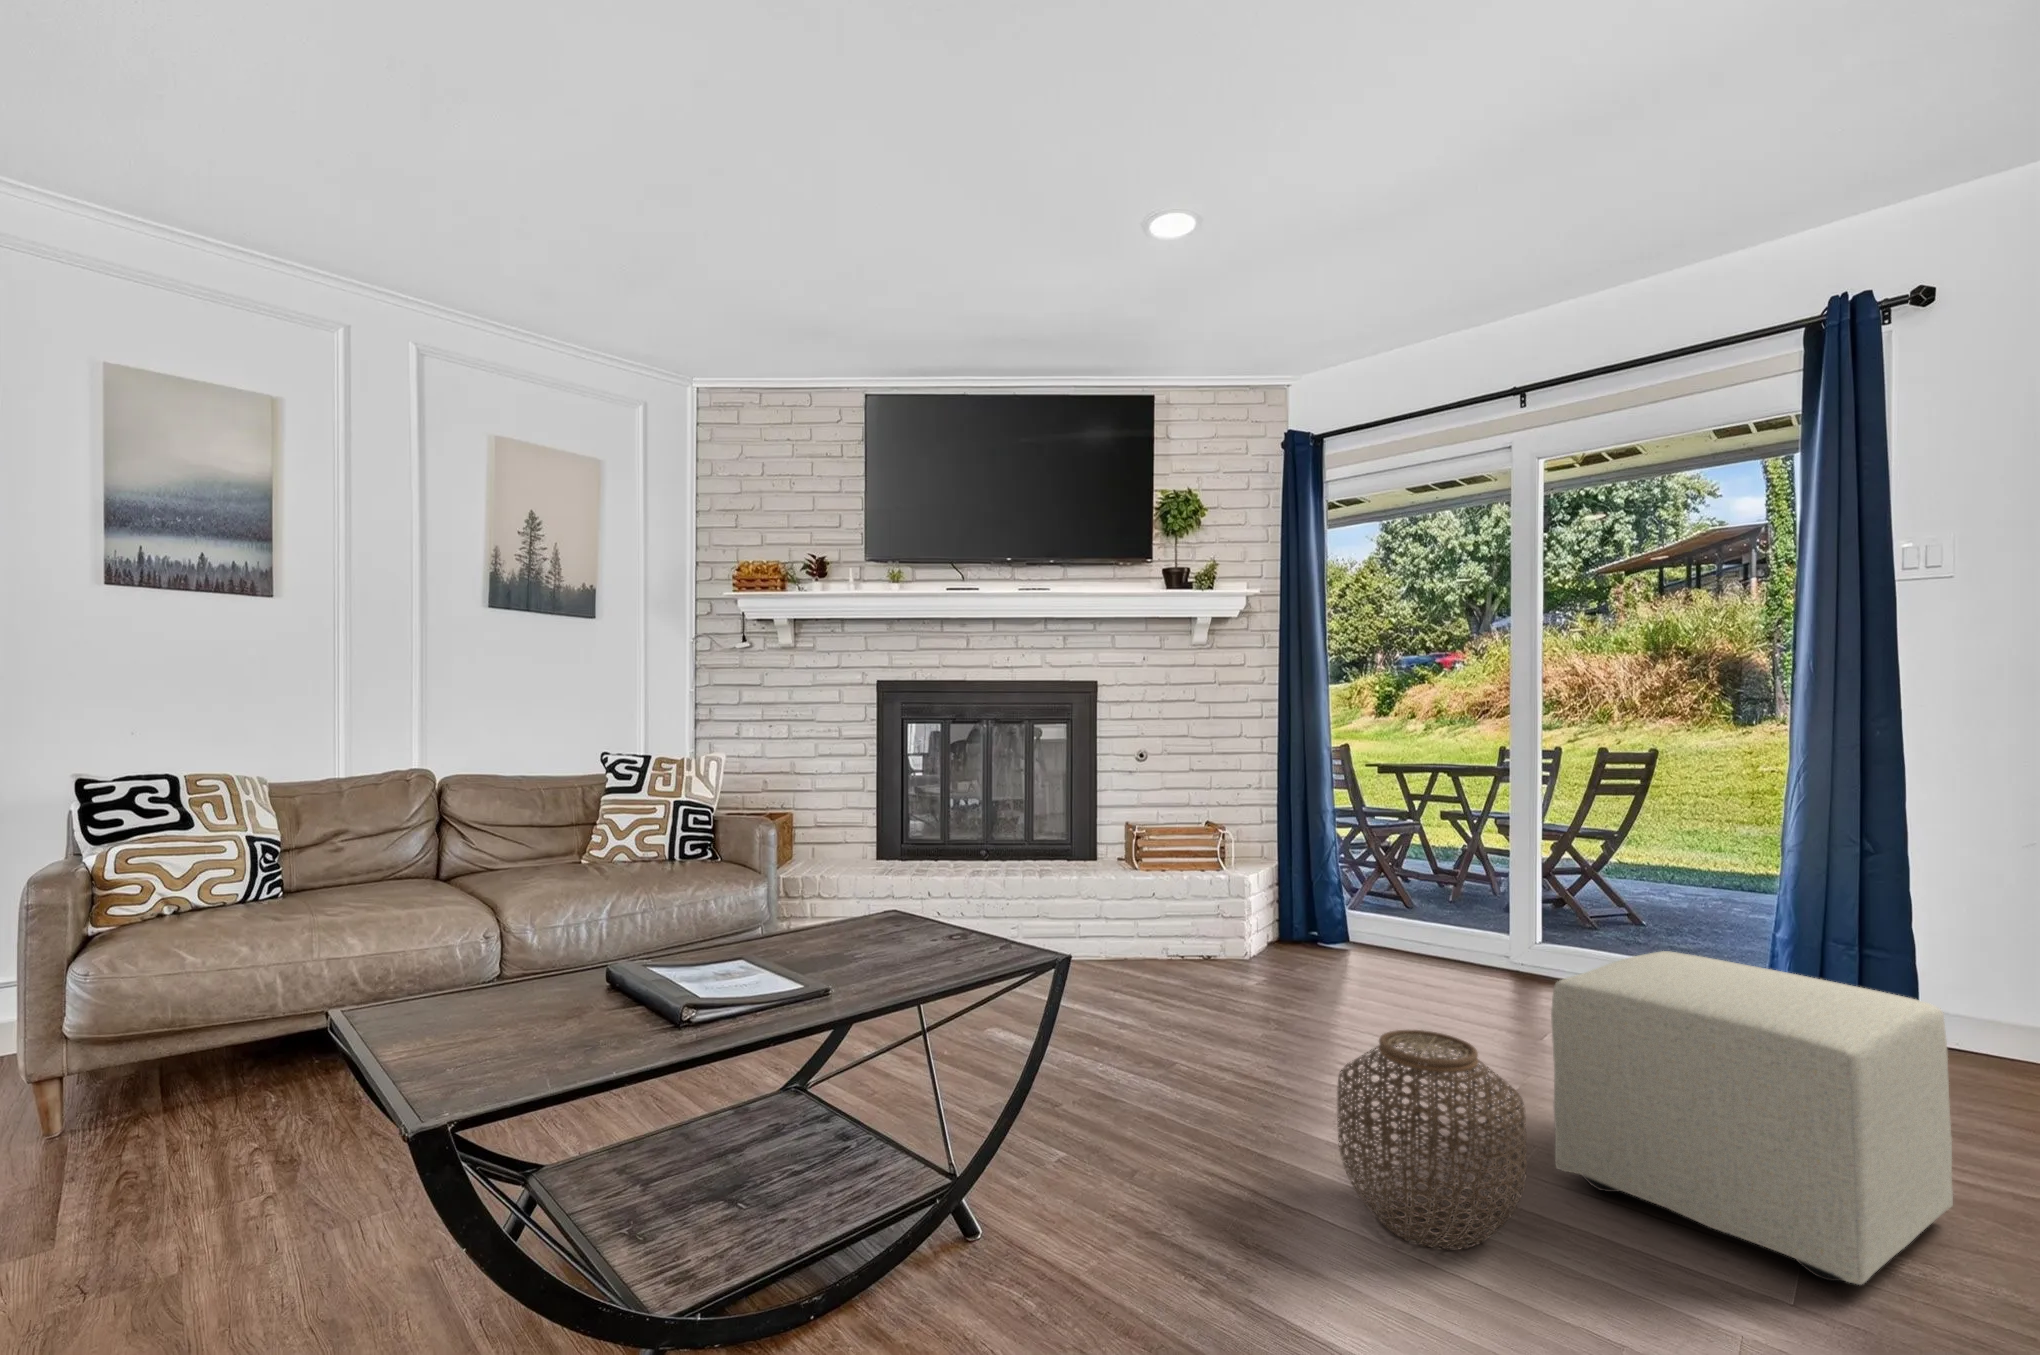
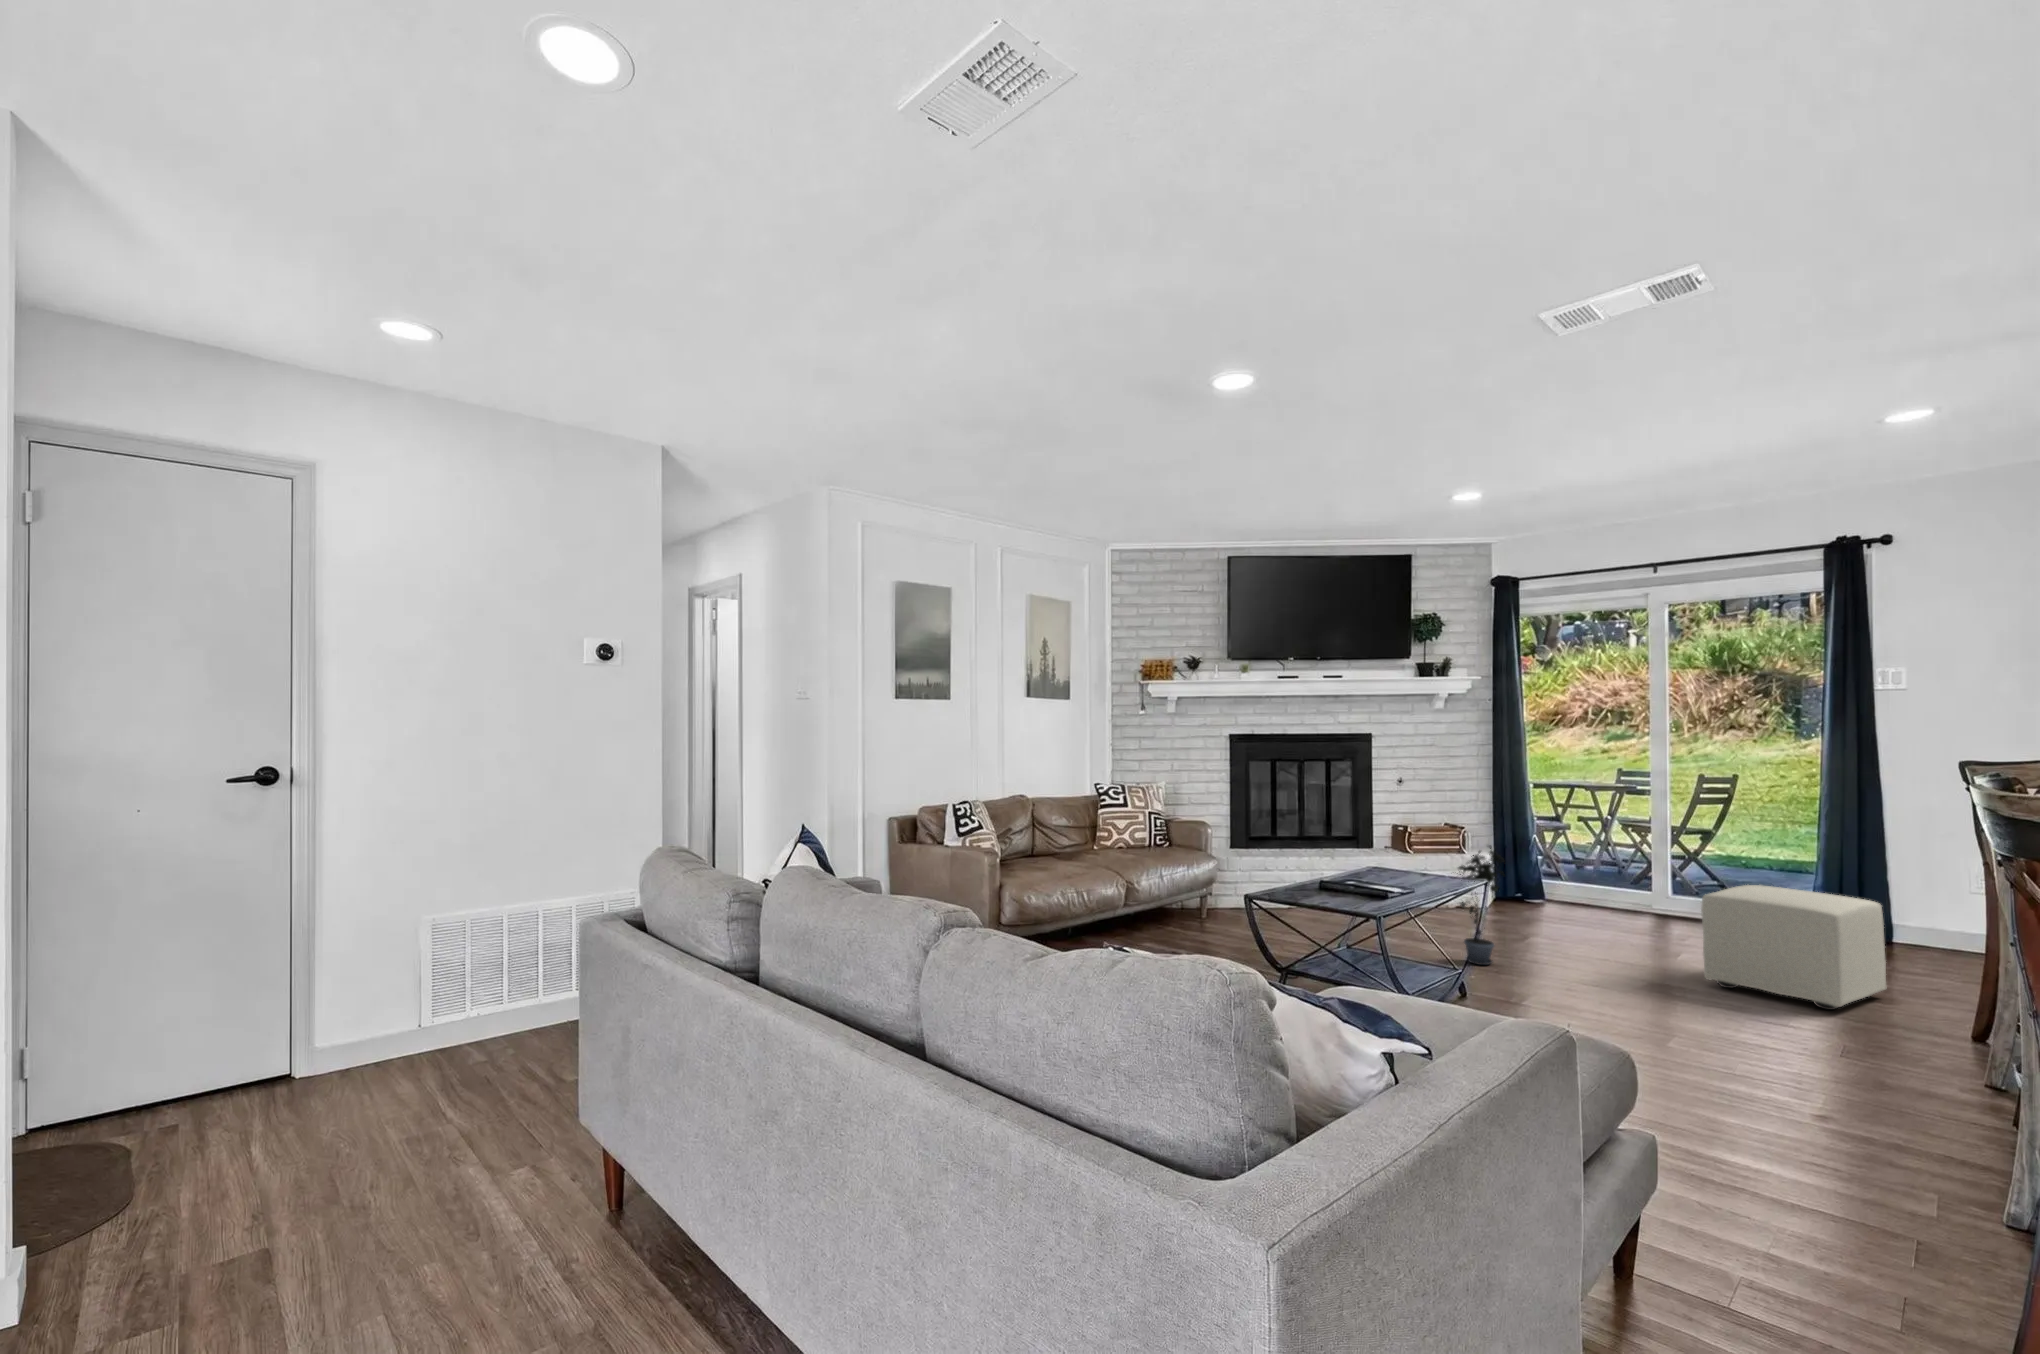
potted plant: none [1081,868,1182,1113] -> present [1457,845,1505,965]
woven basket: present [1337,1030,1527,1249] -> none [1607,914,1697,1002]

